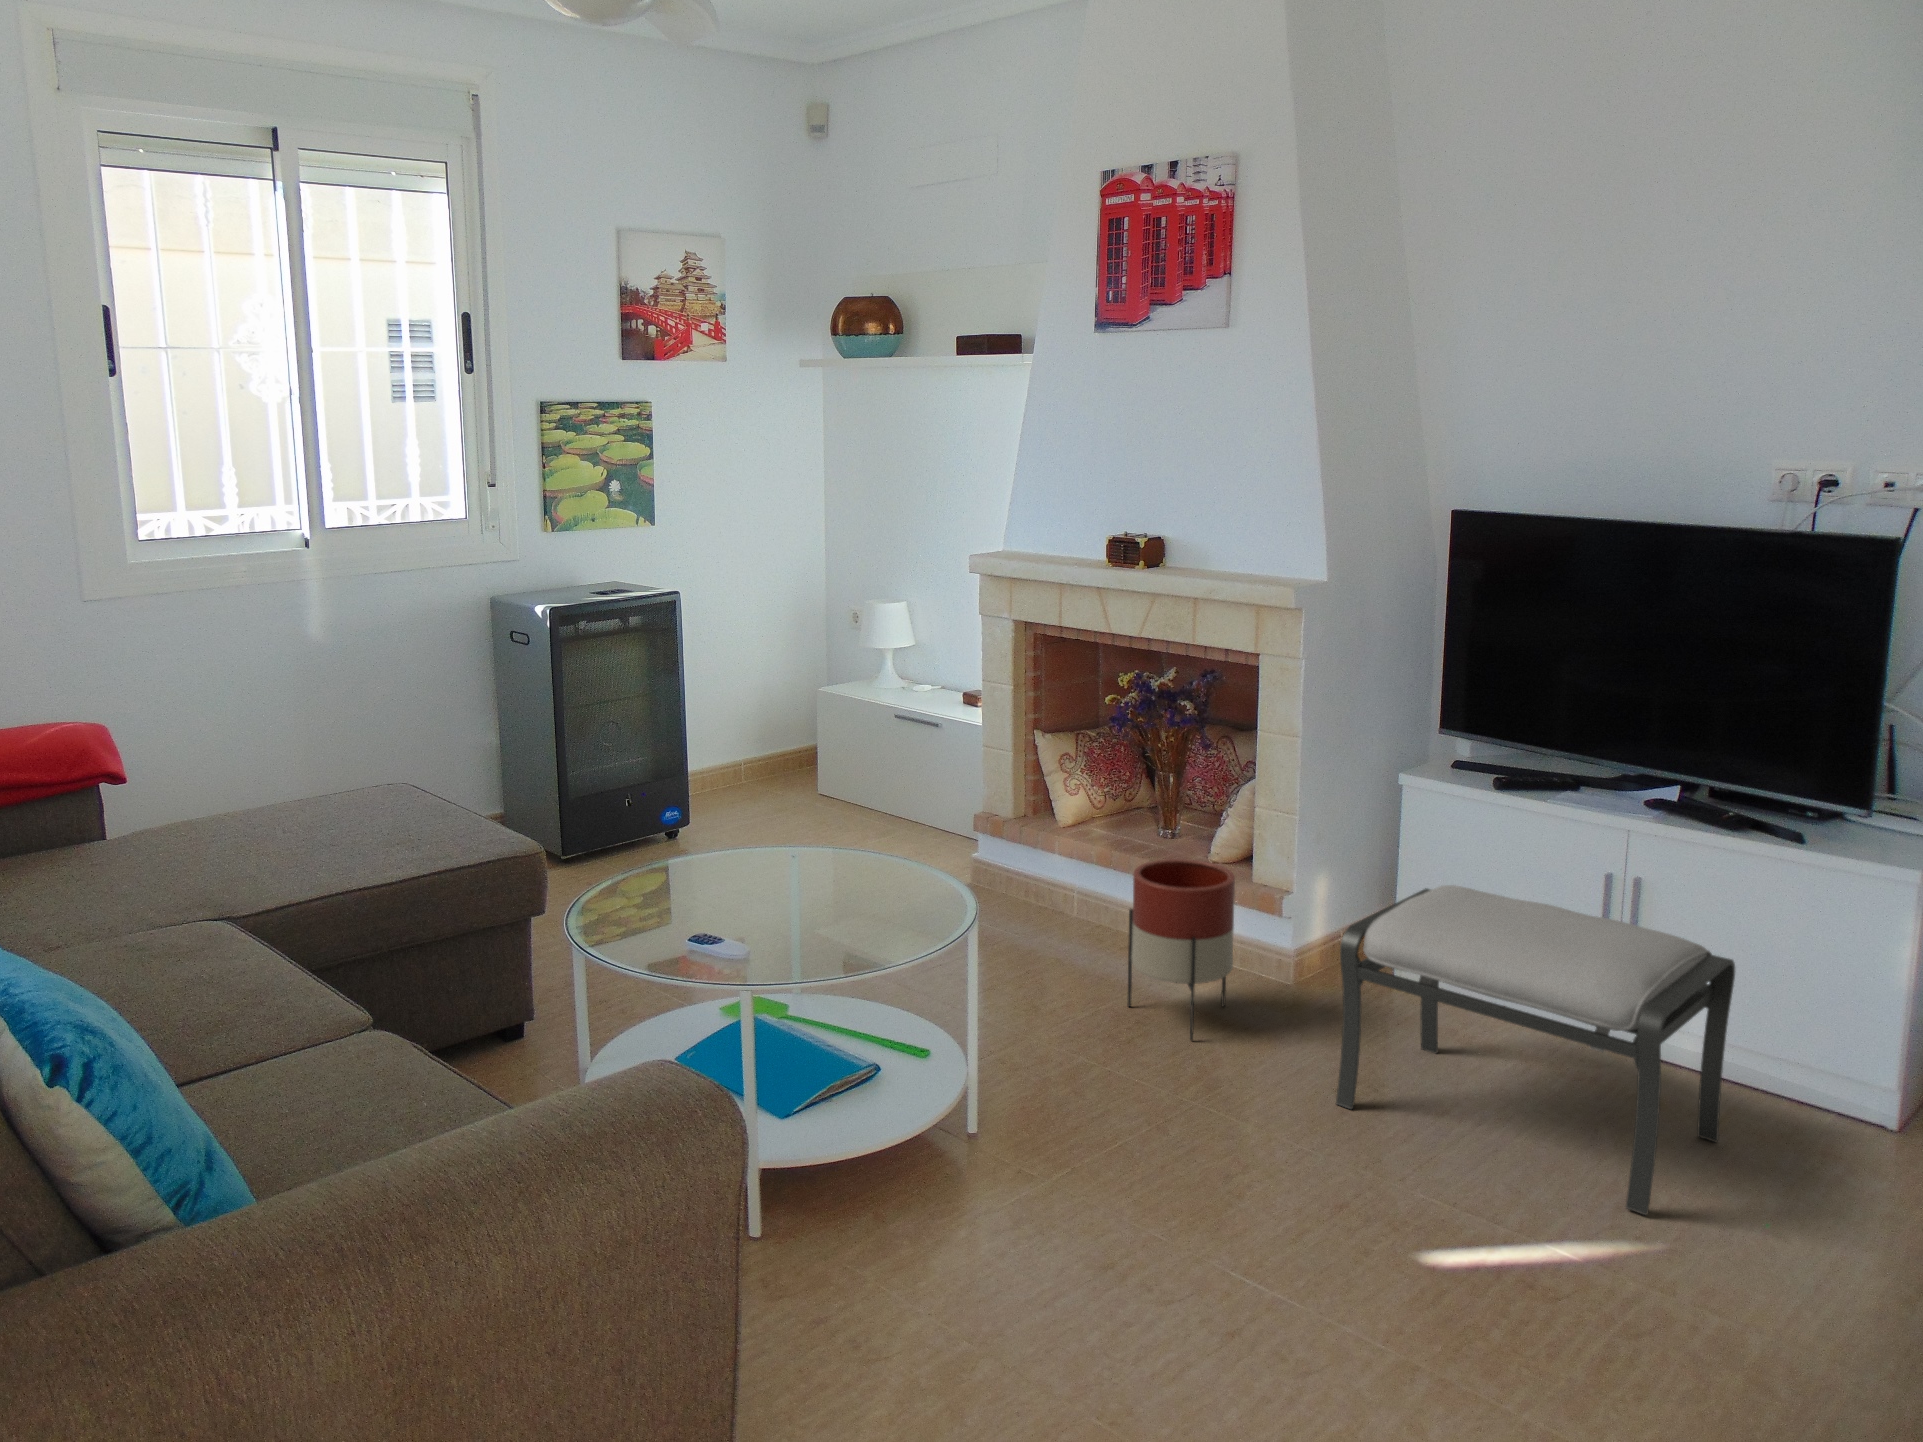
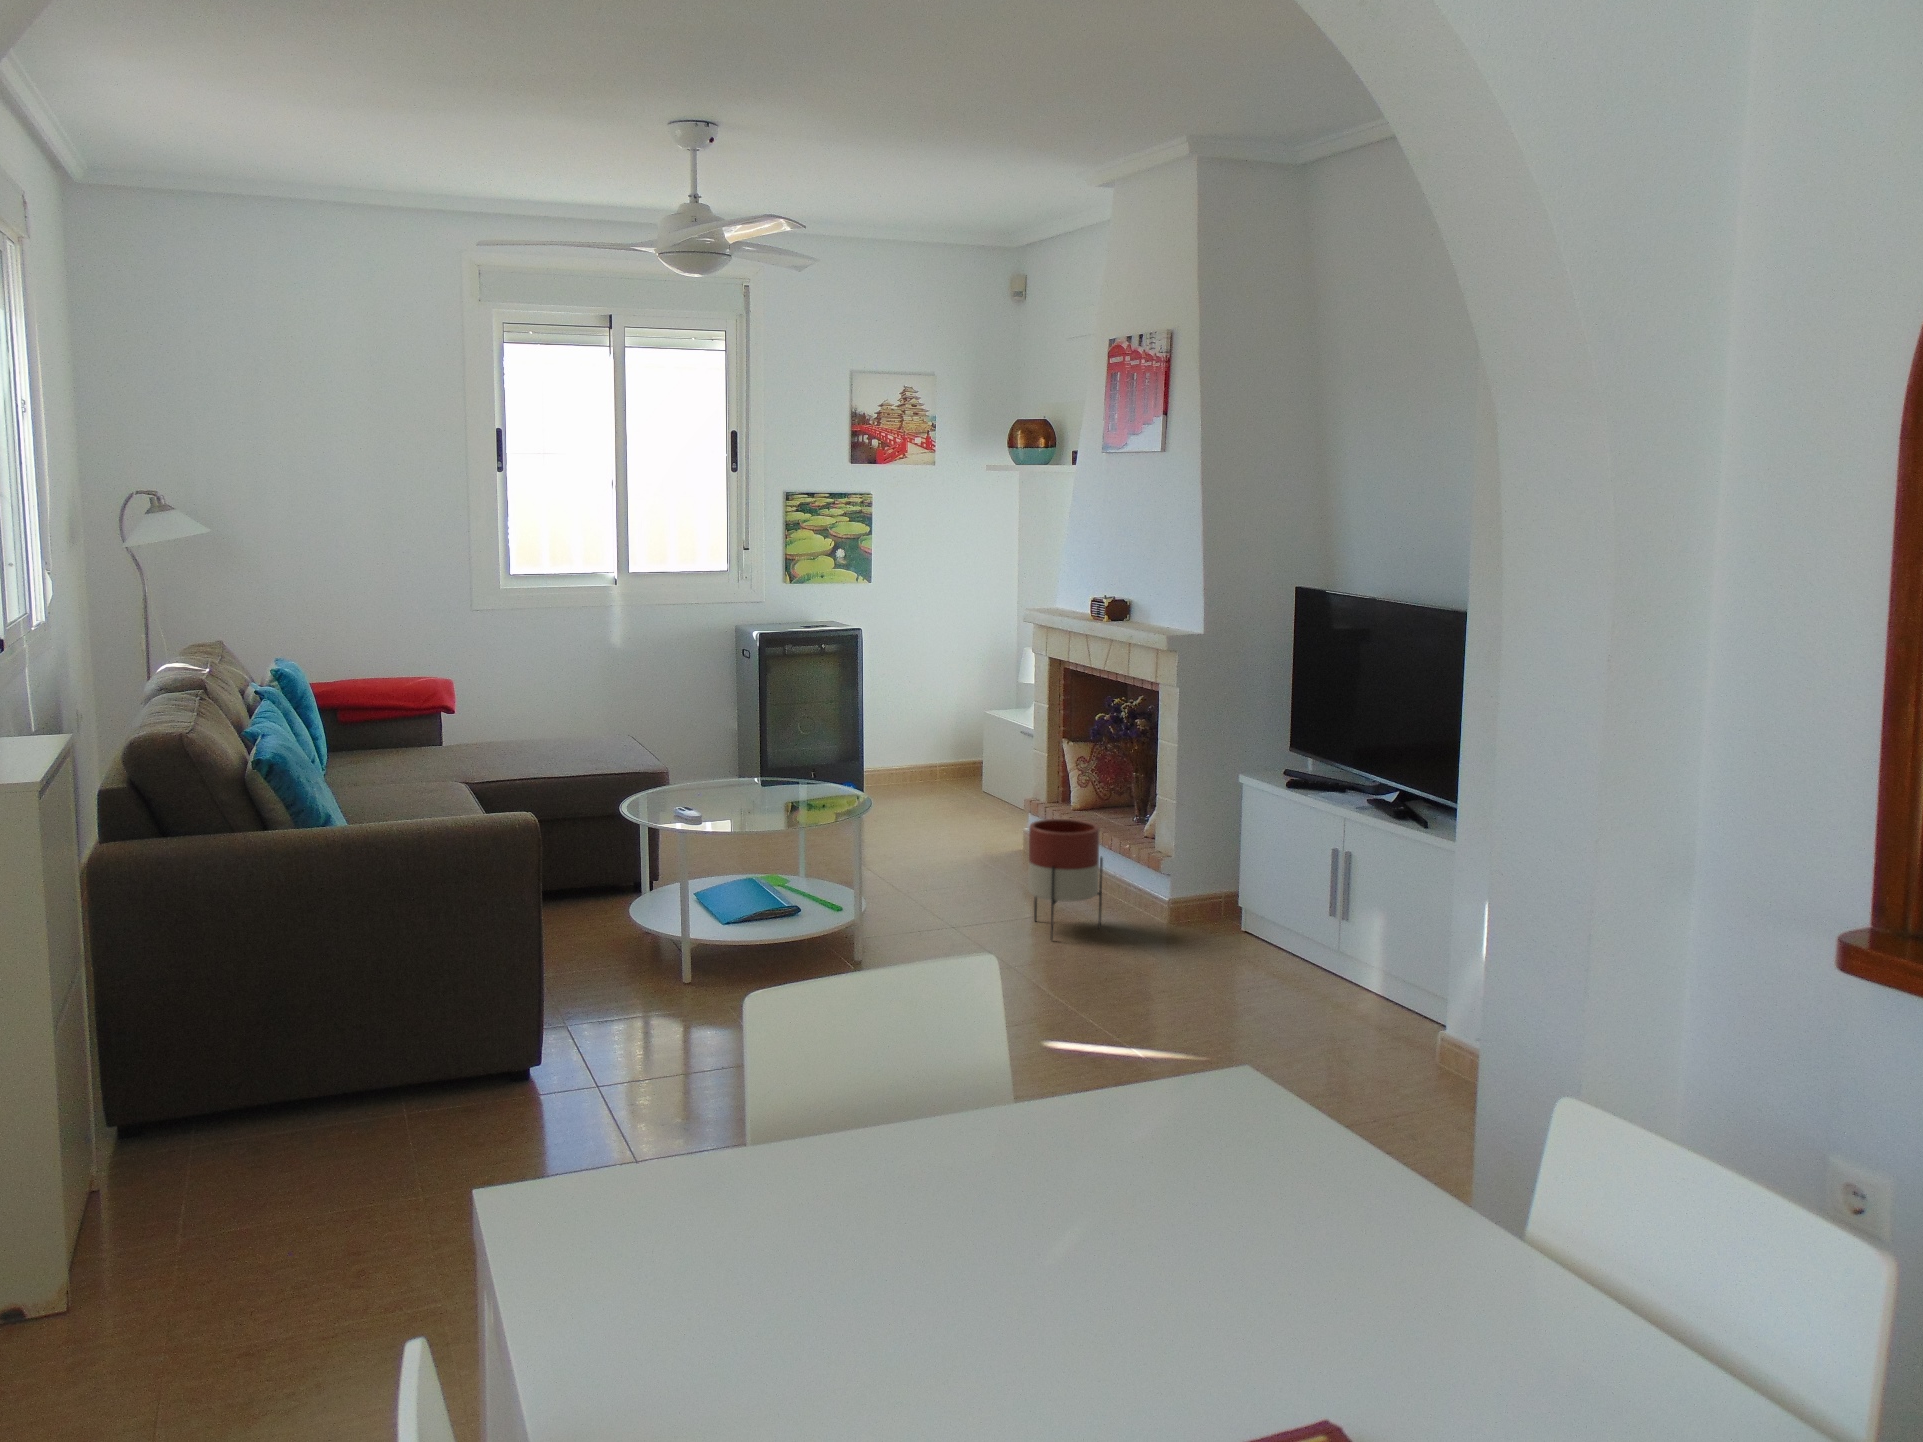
ottoman: present [1336,885,1735,1215] -> none [1100,841,1343,1047]

